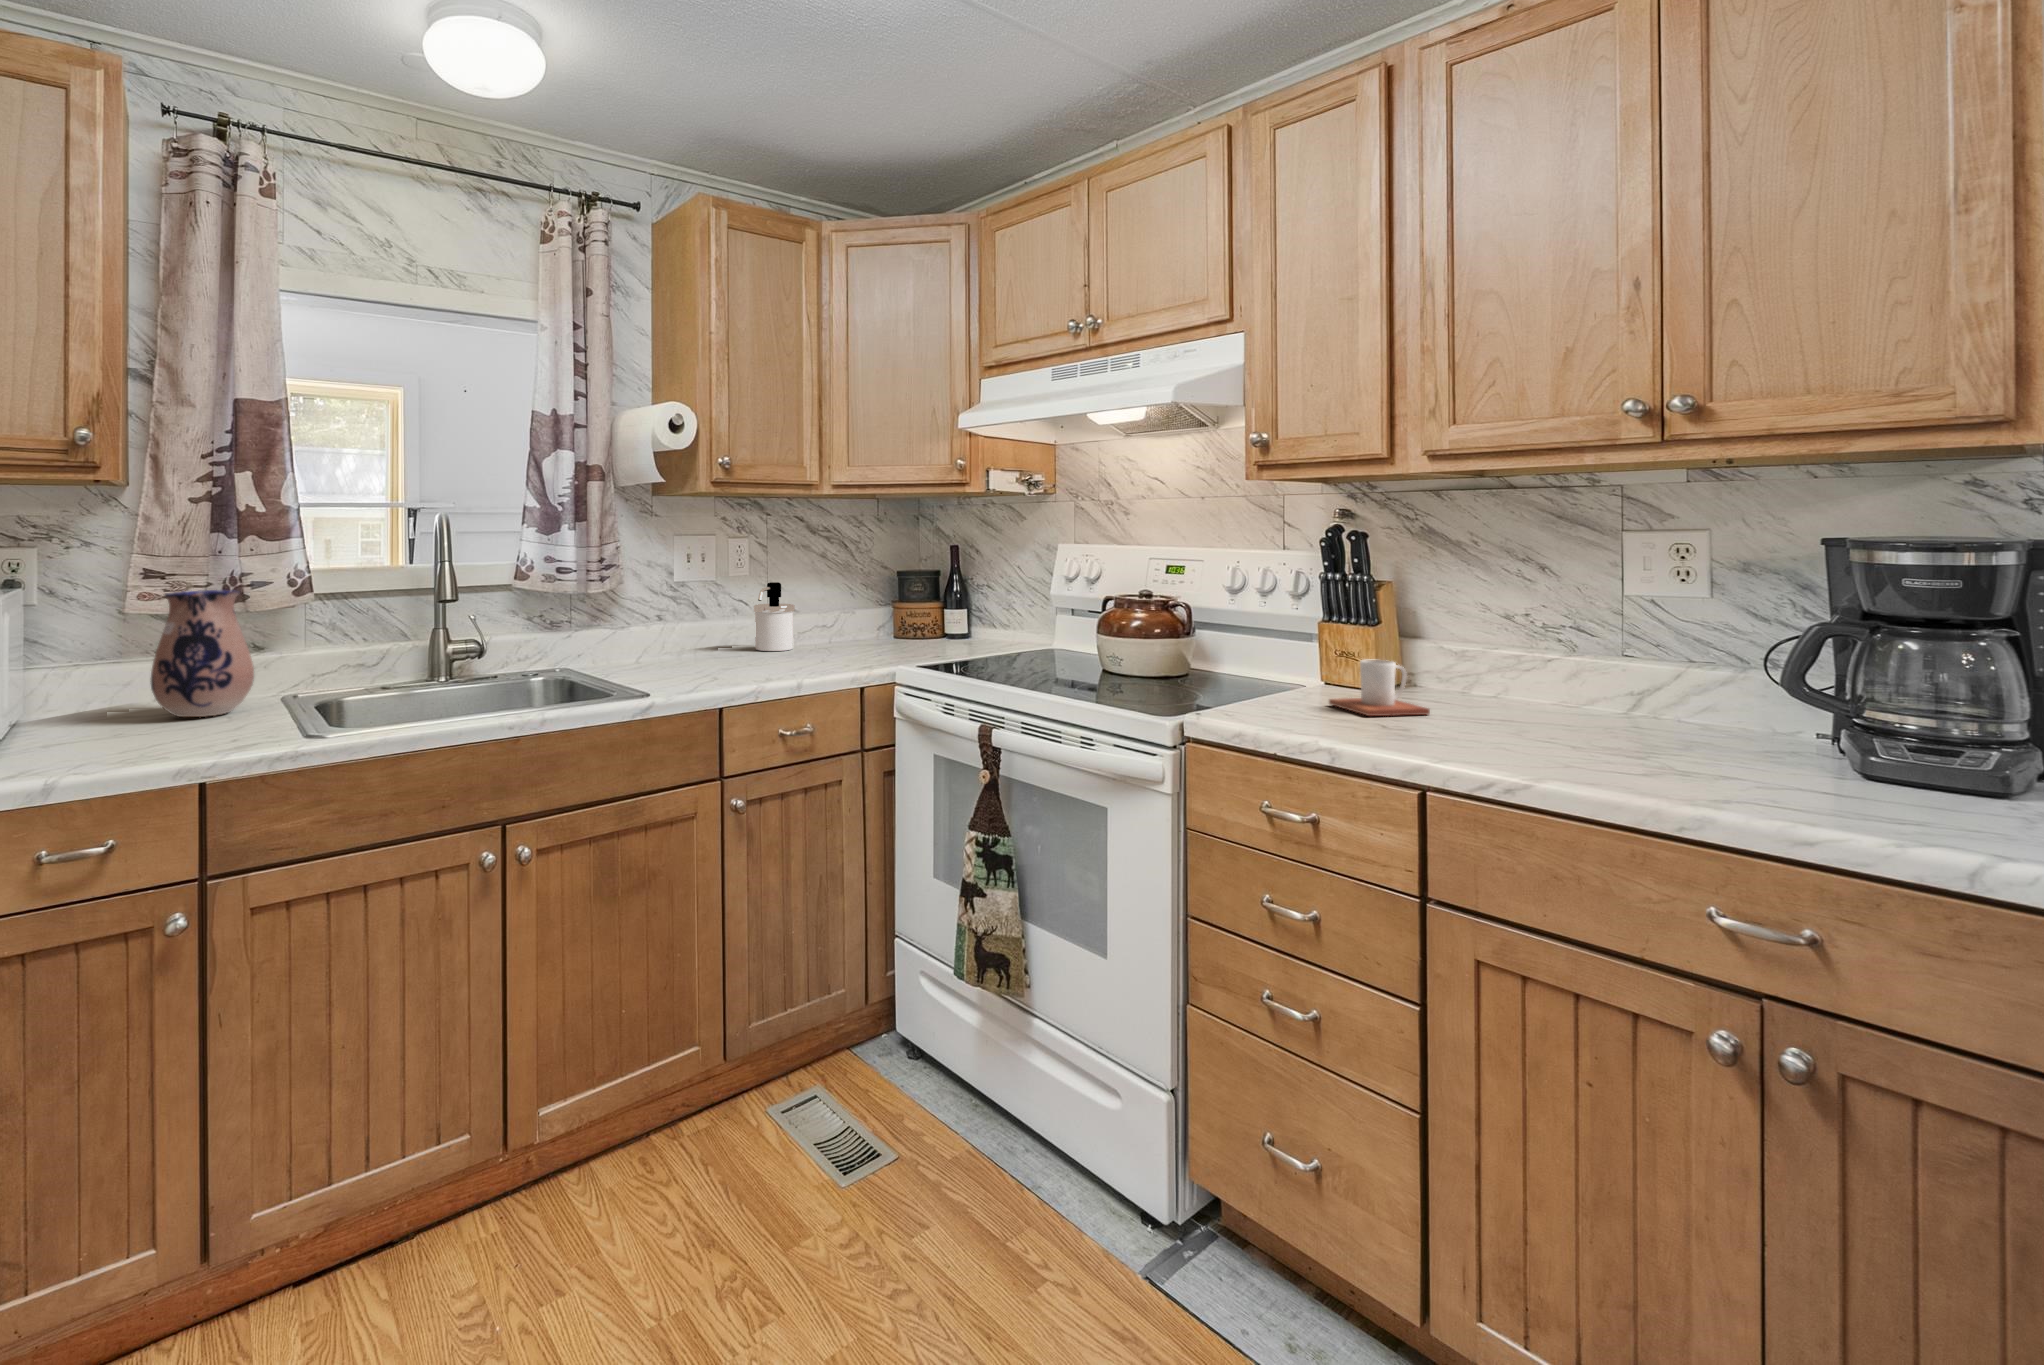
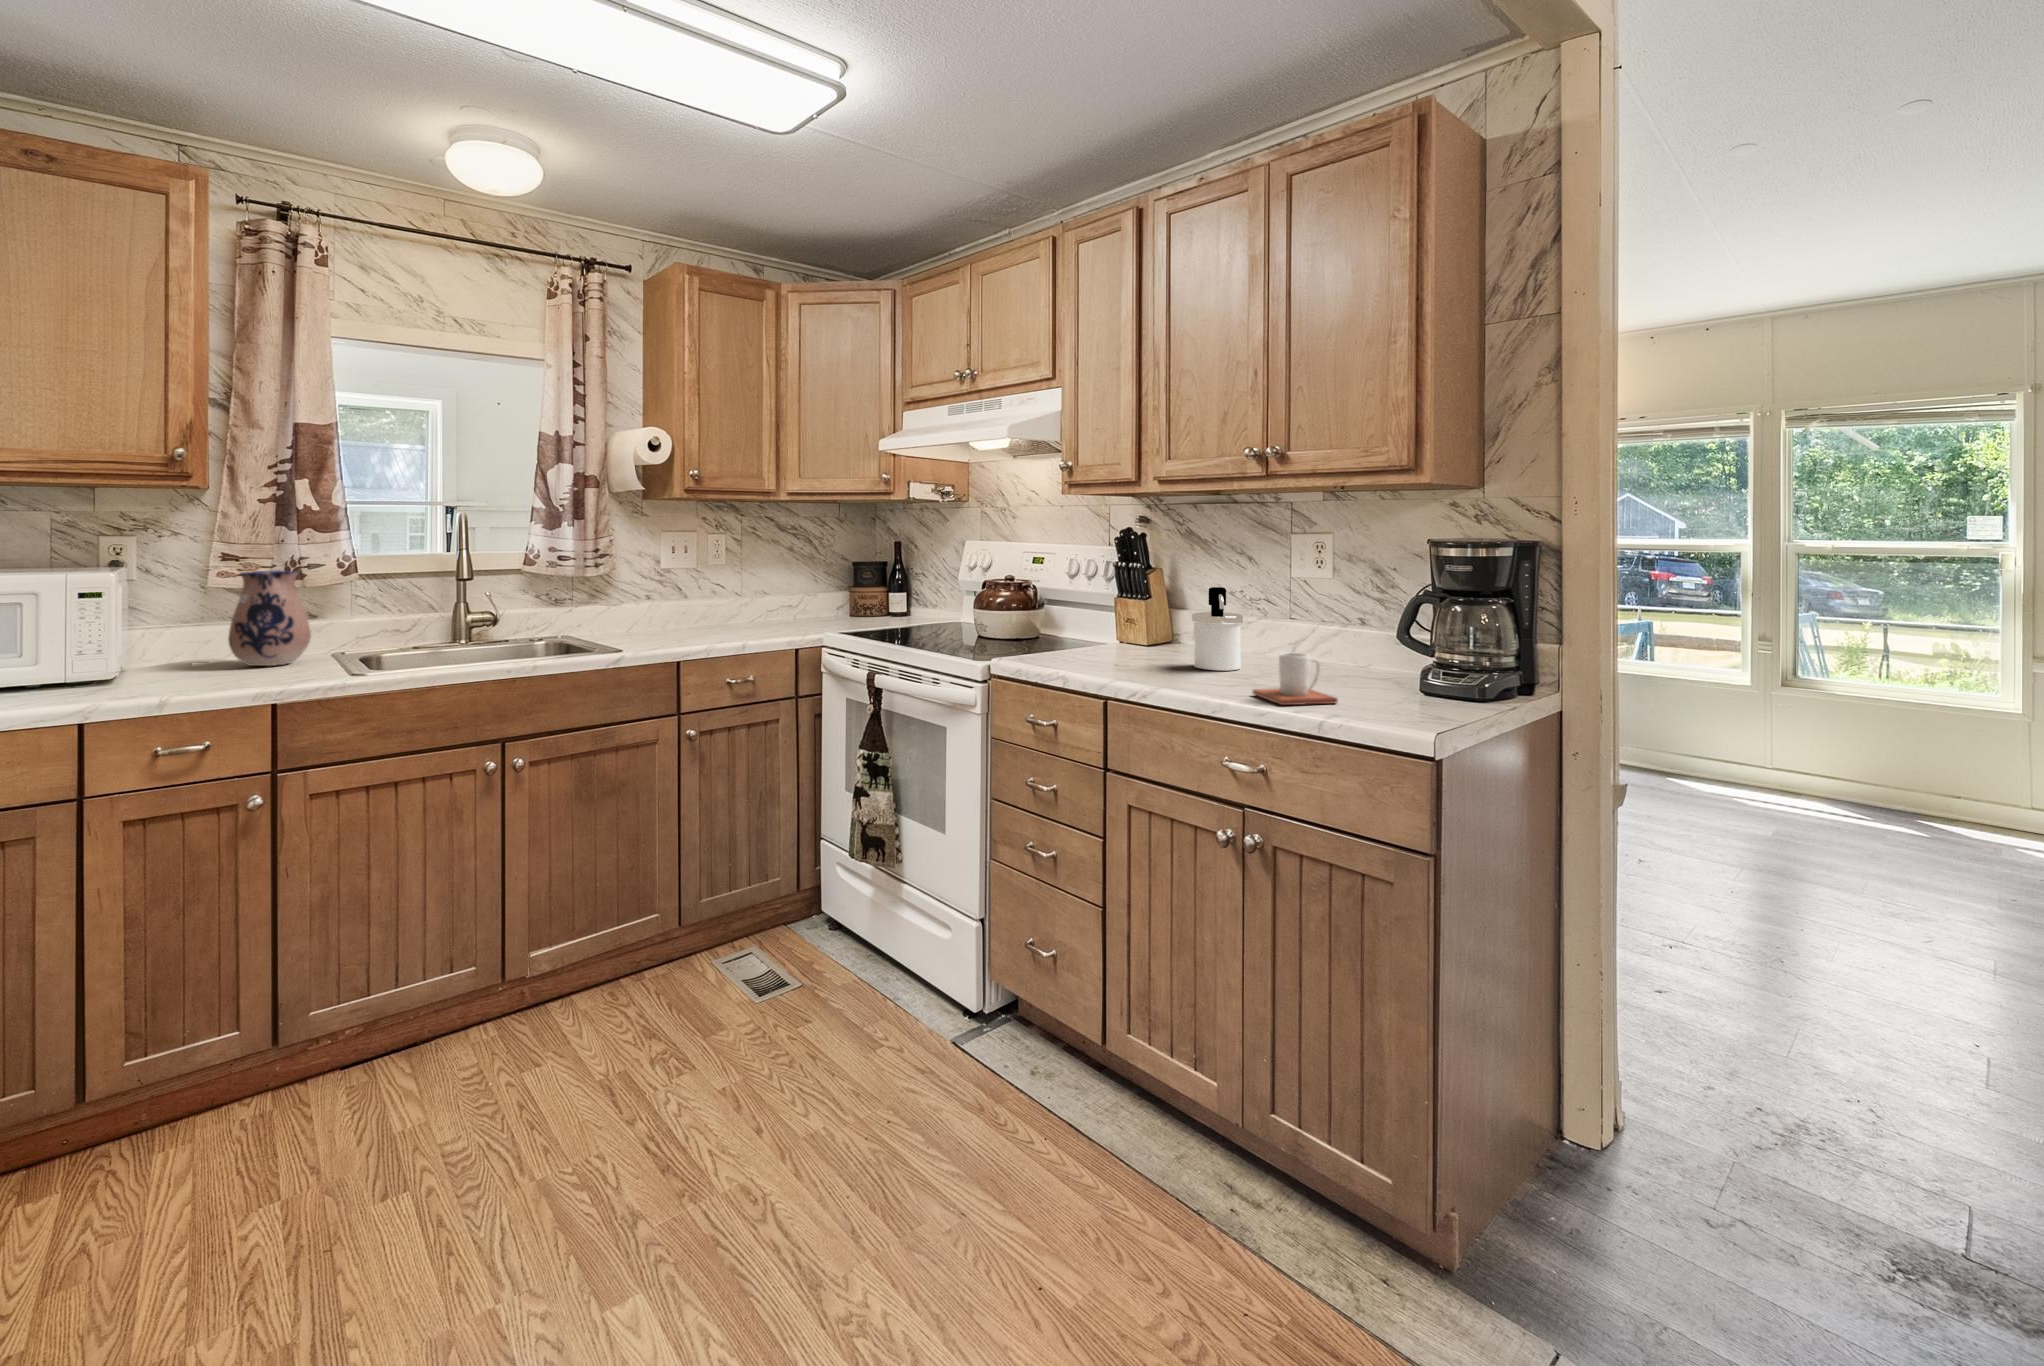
soap dispenser: present [754,582,795,651] -> present [1192,587,1243,671]
mug: present [1329,660,1430,716] -> present [1253,653,1338,705]

